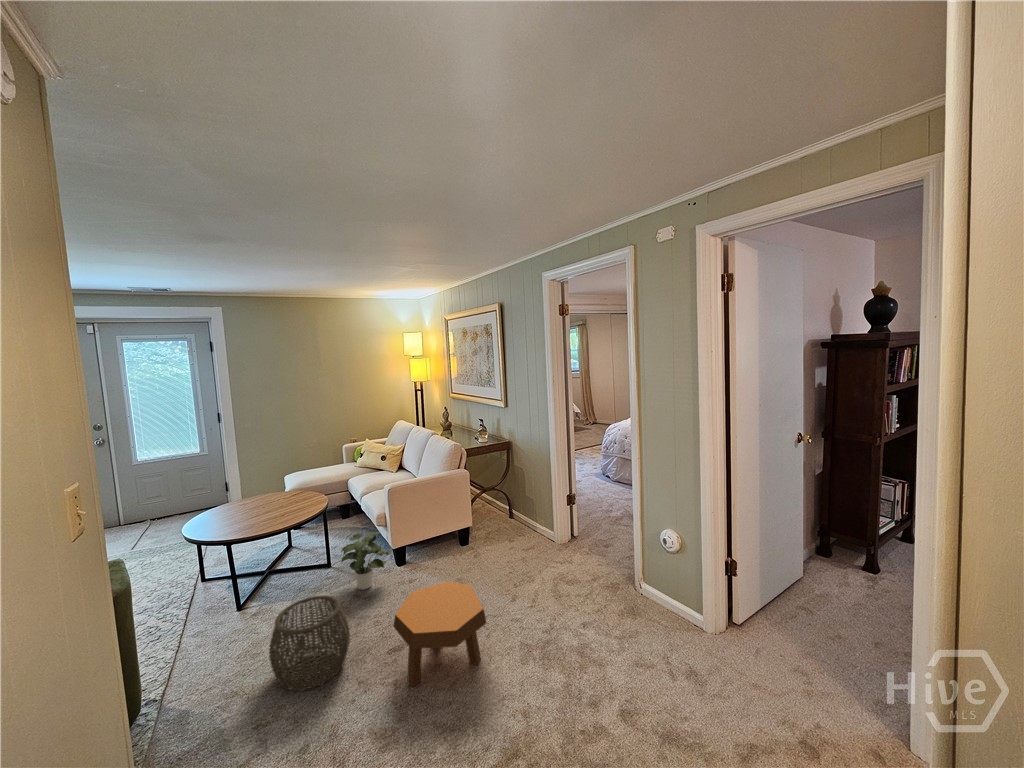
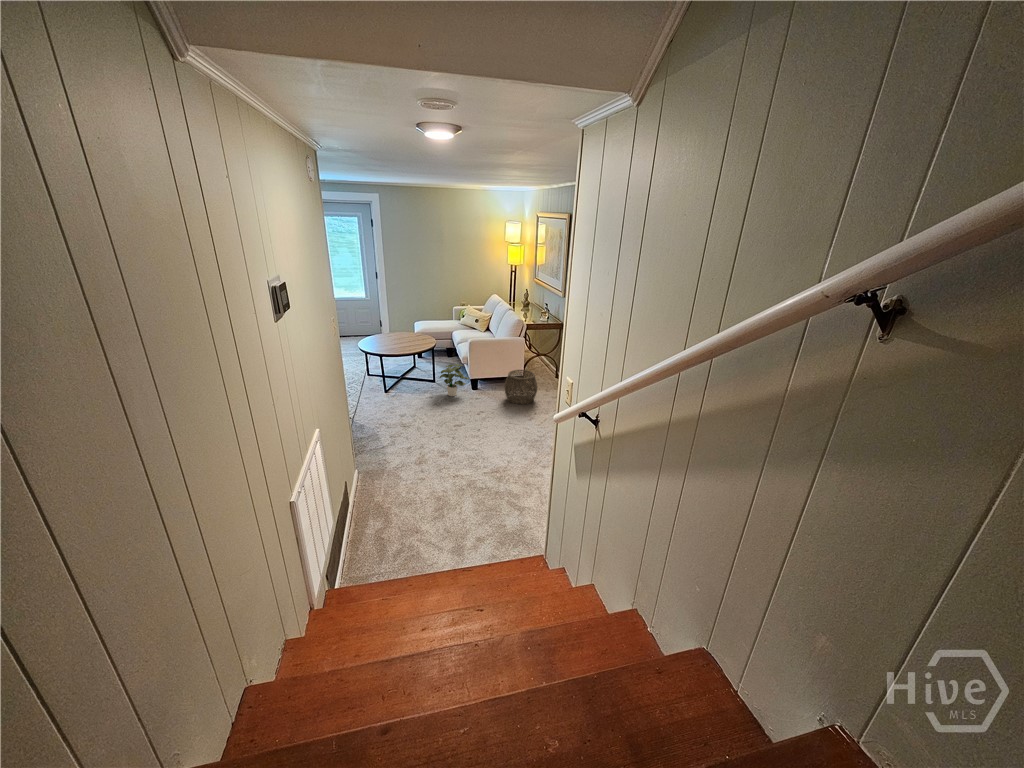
footstool: present [393,582,486,687] -> none [458,396,506,439]
woven basket: present [269,595,350,692] -> present [505,370,537,404]

